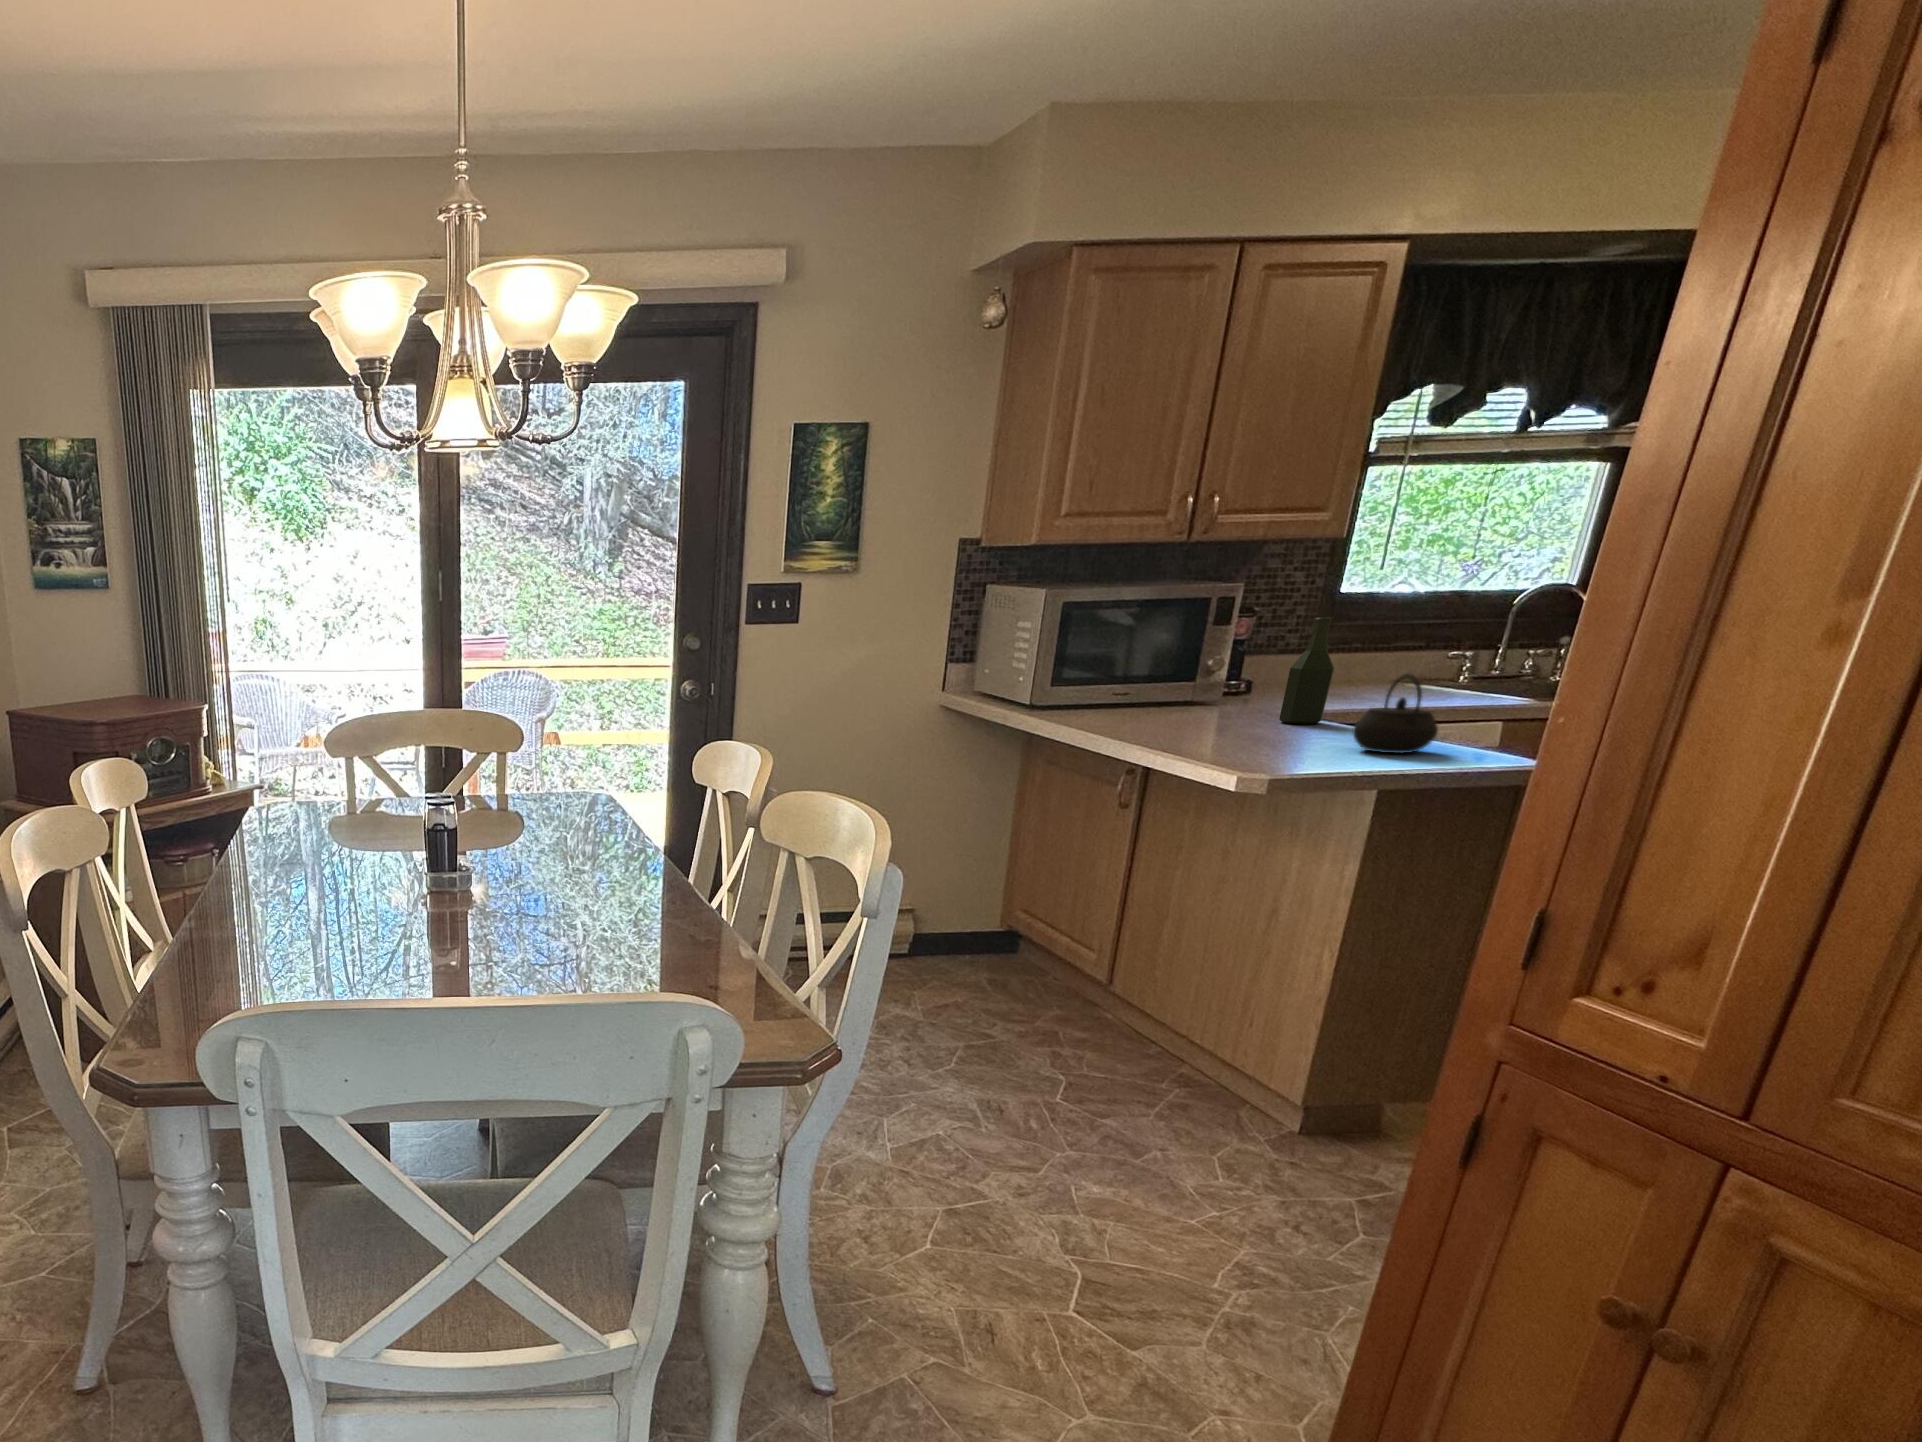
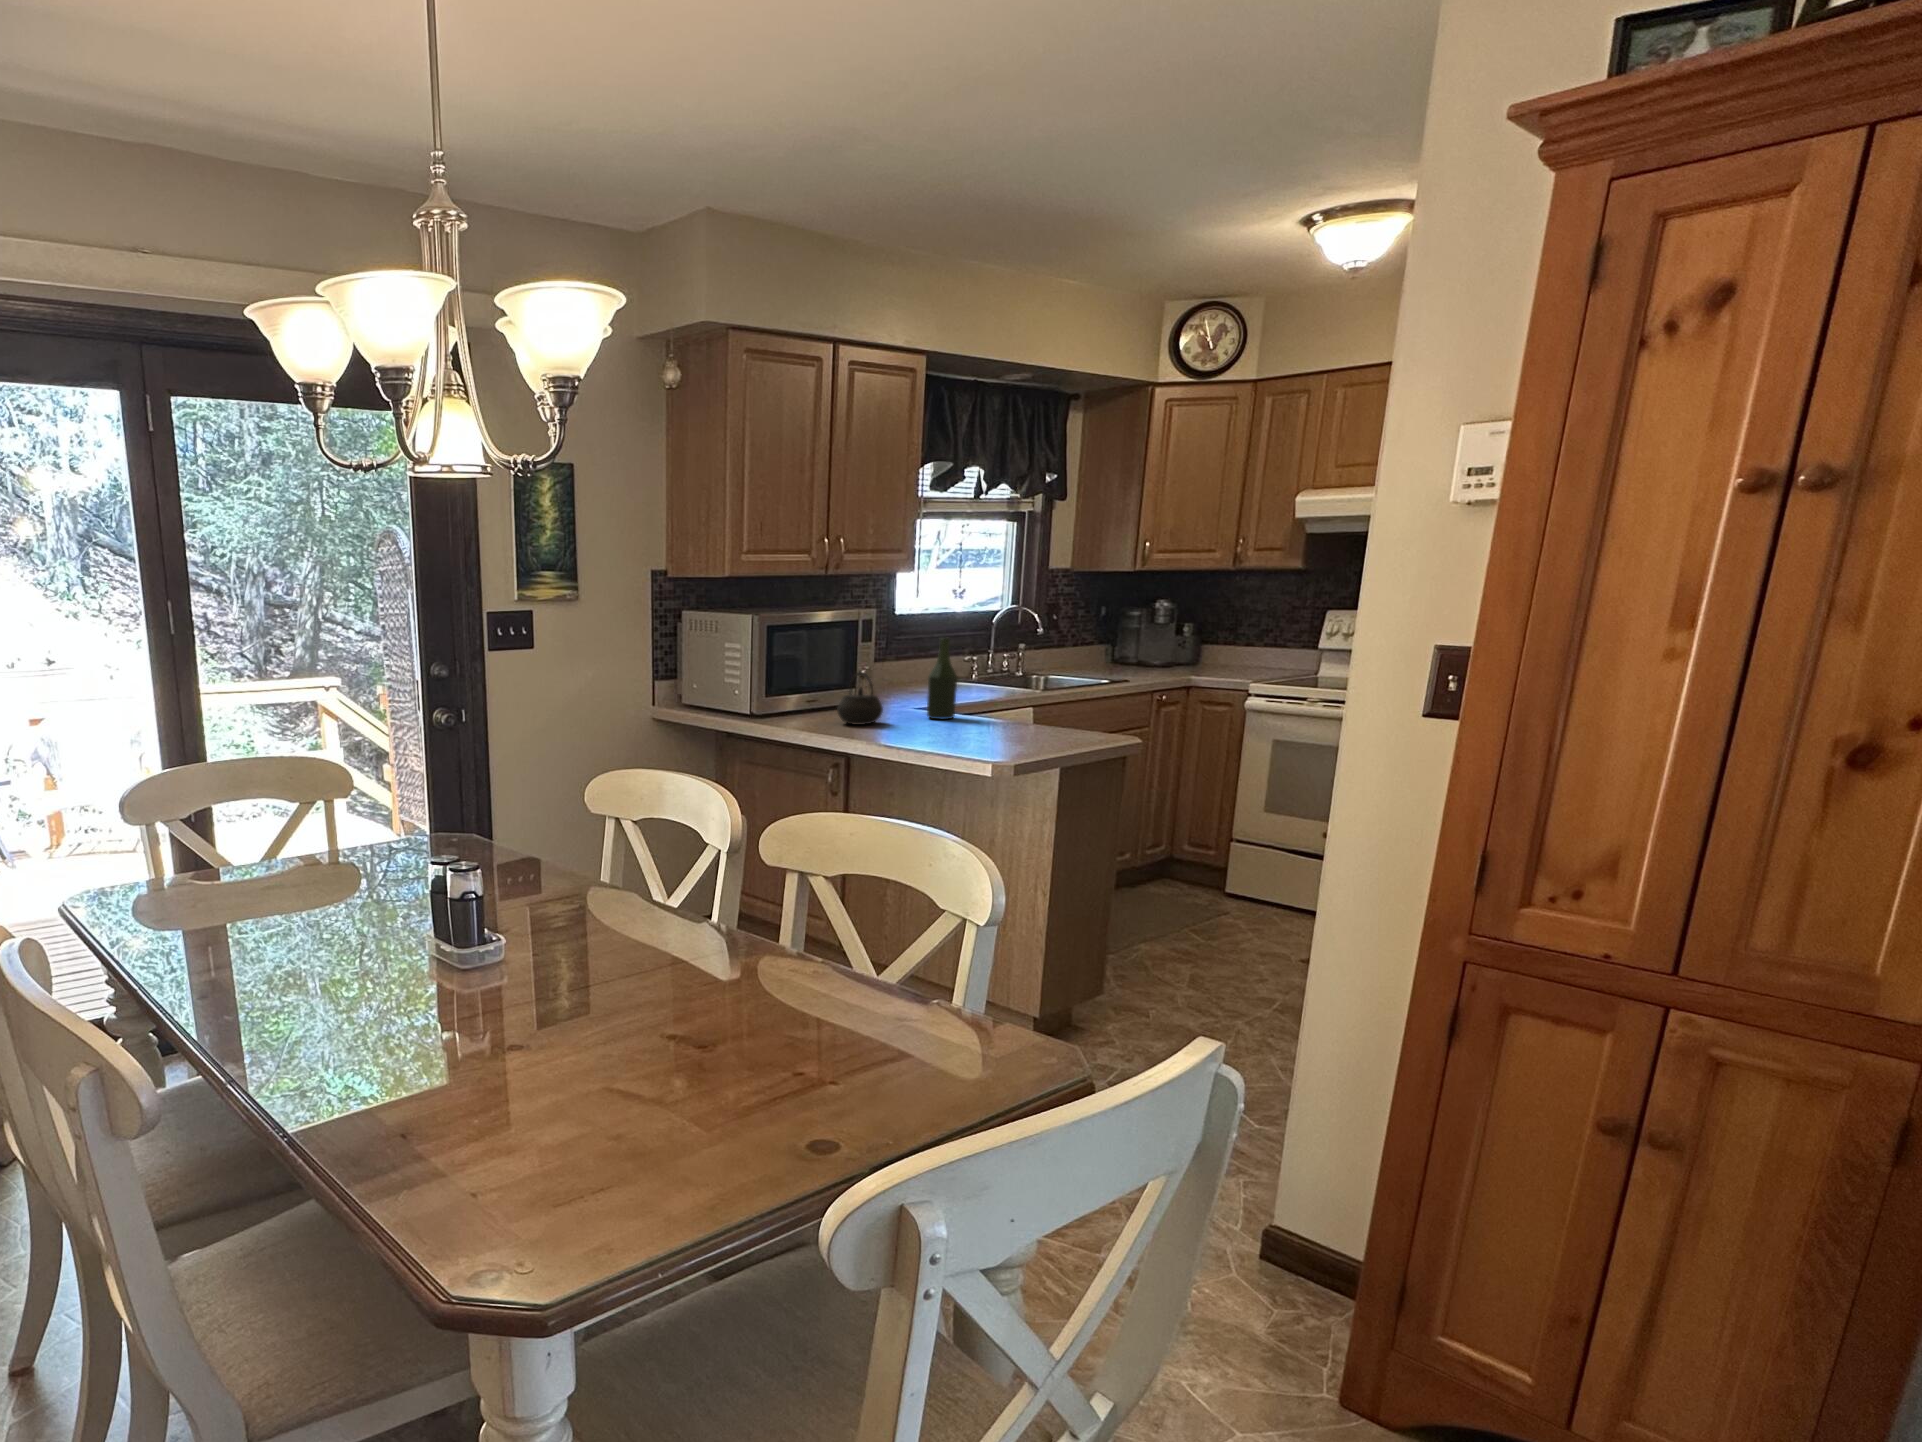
kettle: present [1352,673,1438,753] -> present [837,672,883,725]

